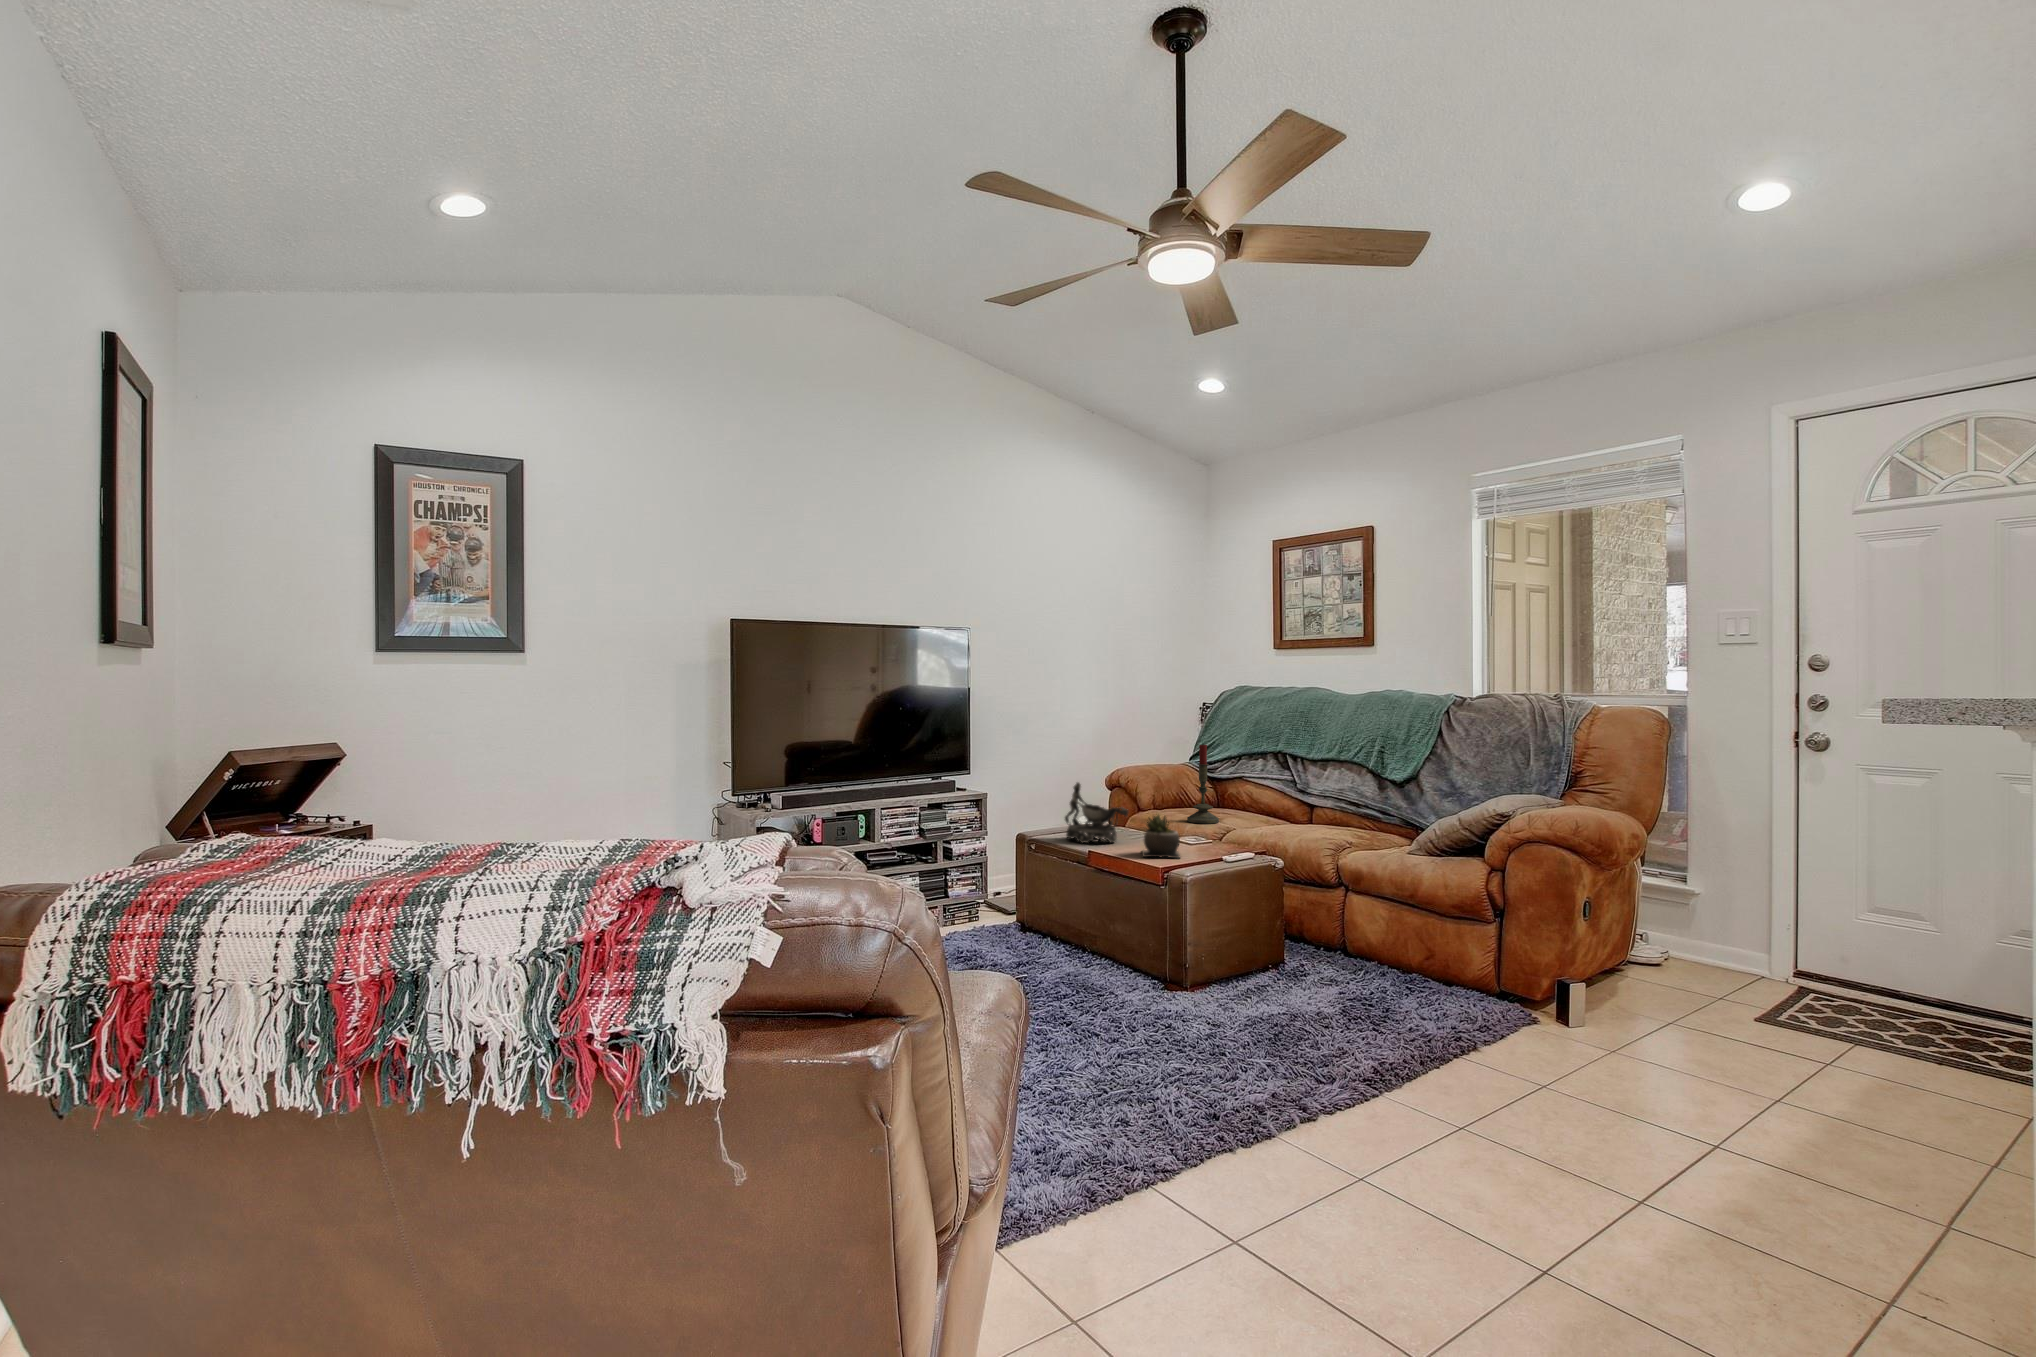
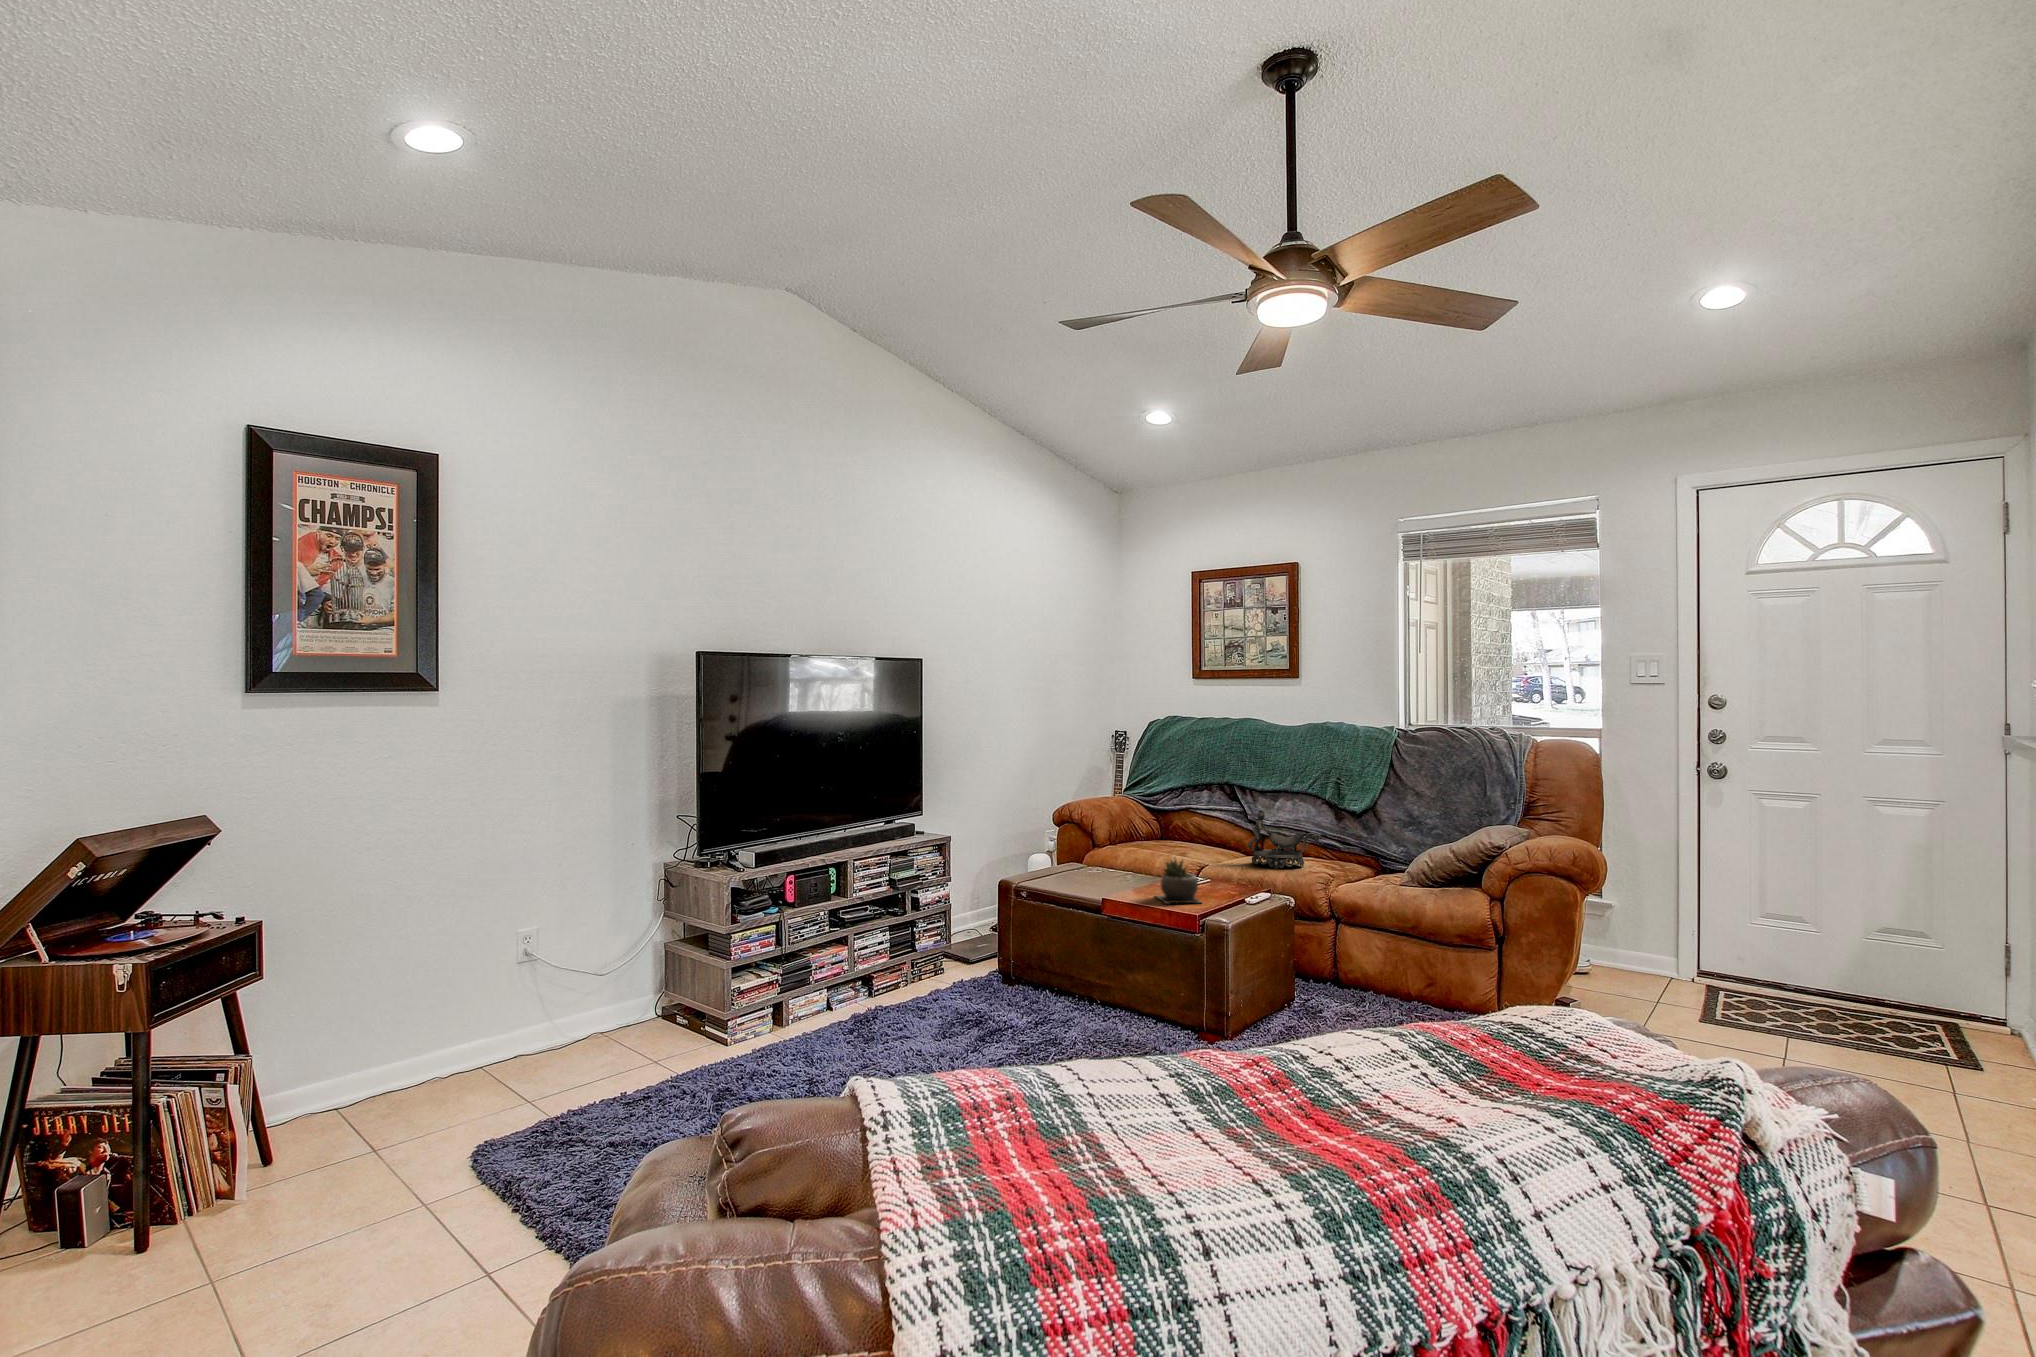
candle: present [1187,745,1219,824] -> none [1154,777,1185,860]
decorative bowl: present [1065,783,1128,843] -> present [1248,810,1320,868]

